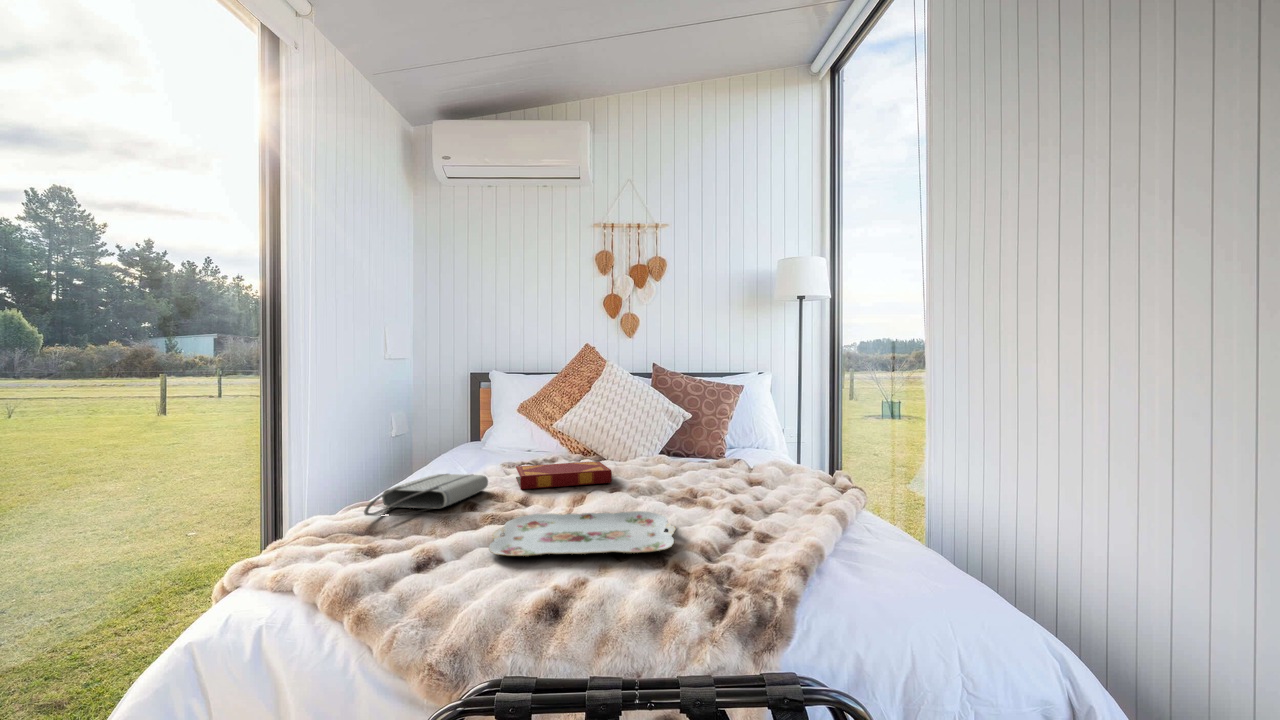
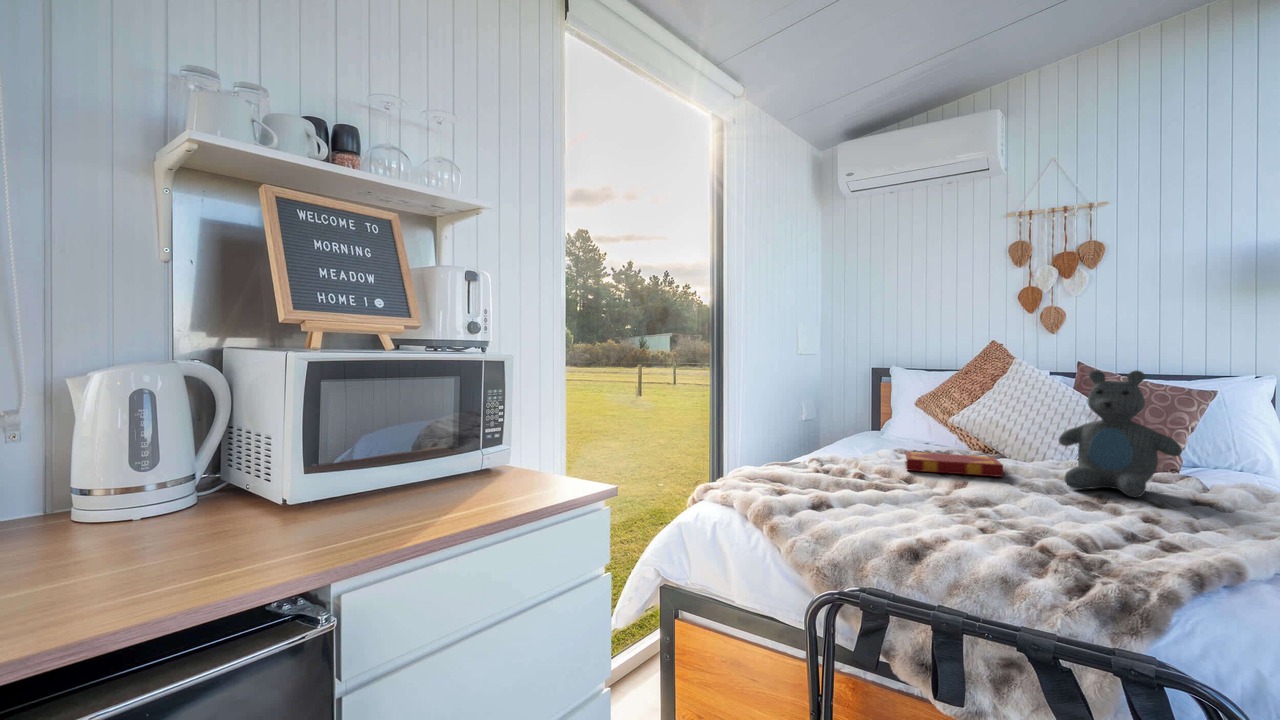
teddy bear: none [654,371,743,487] -> present [1059,370,1182,497]
tote bag: present [364,474,488,516] -> none [778,449,877,473]
serving tray: present [489,511,676,556] -> none [868,488,1055,533]

